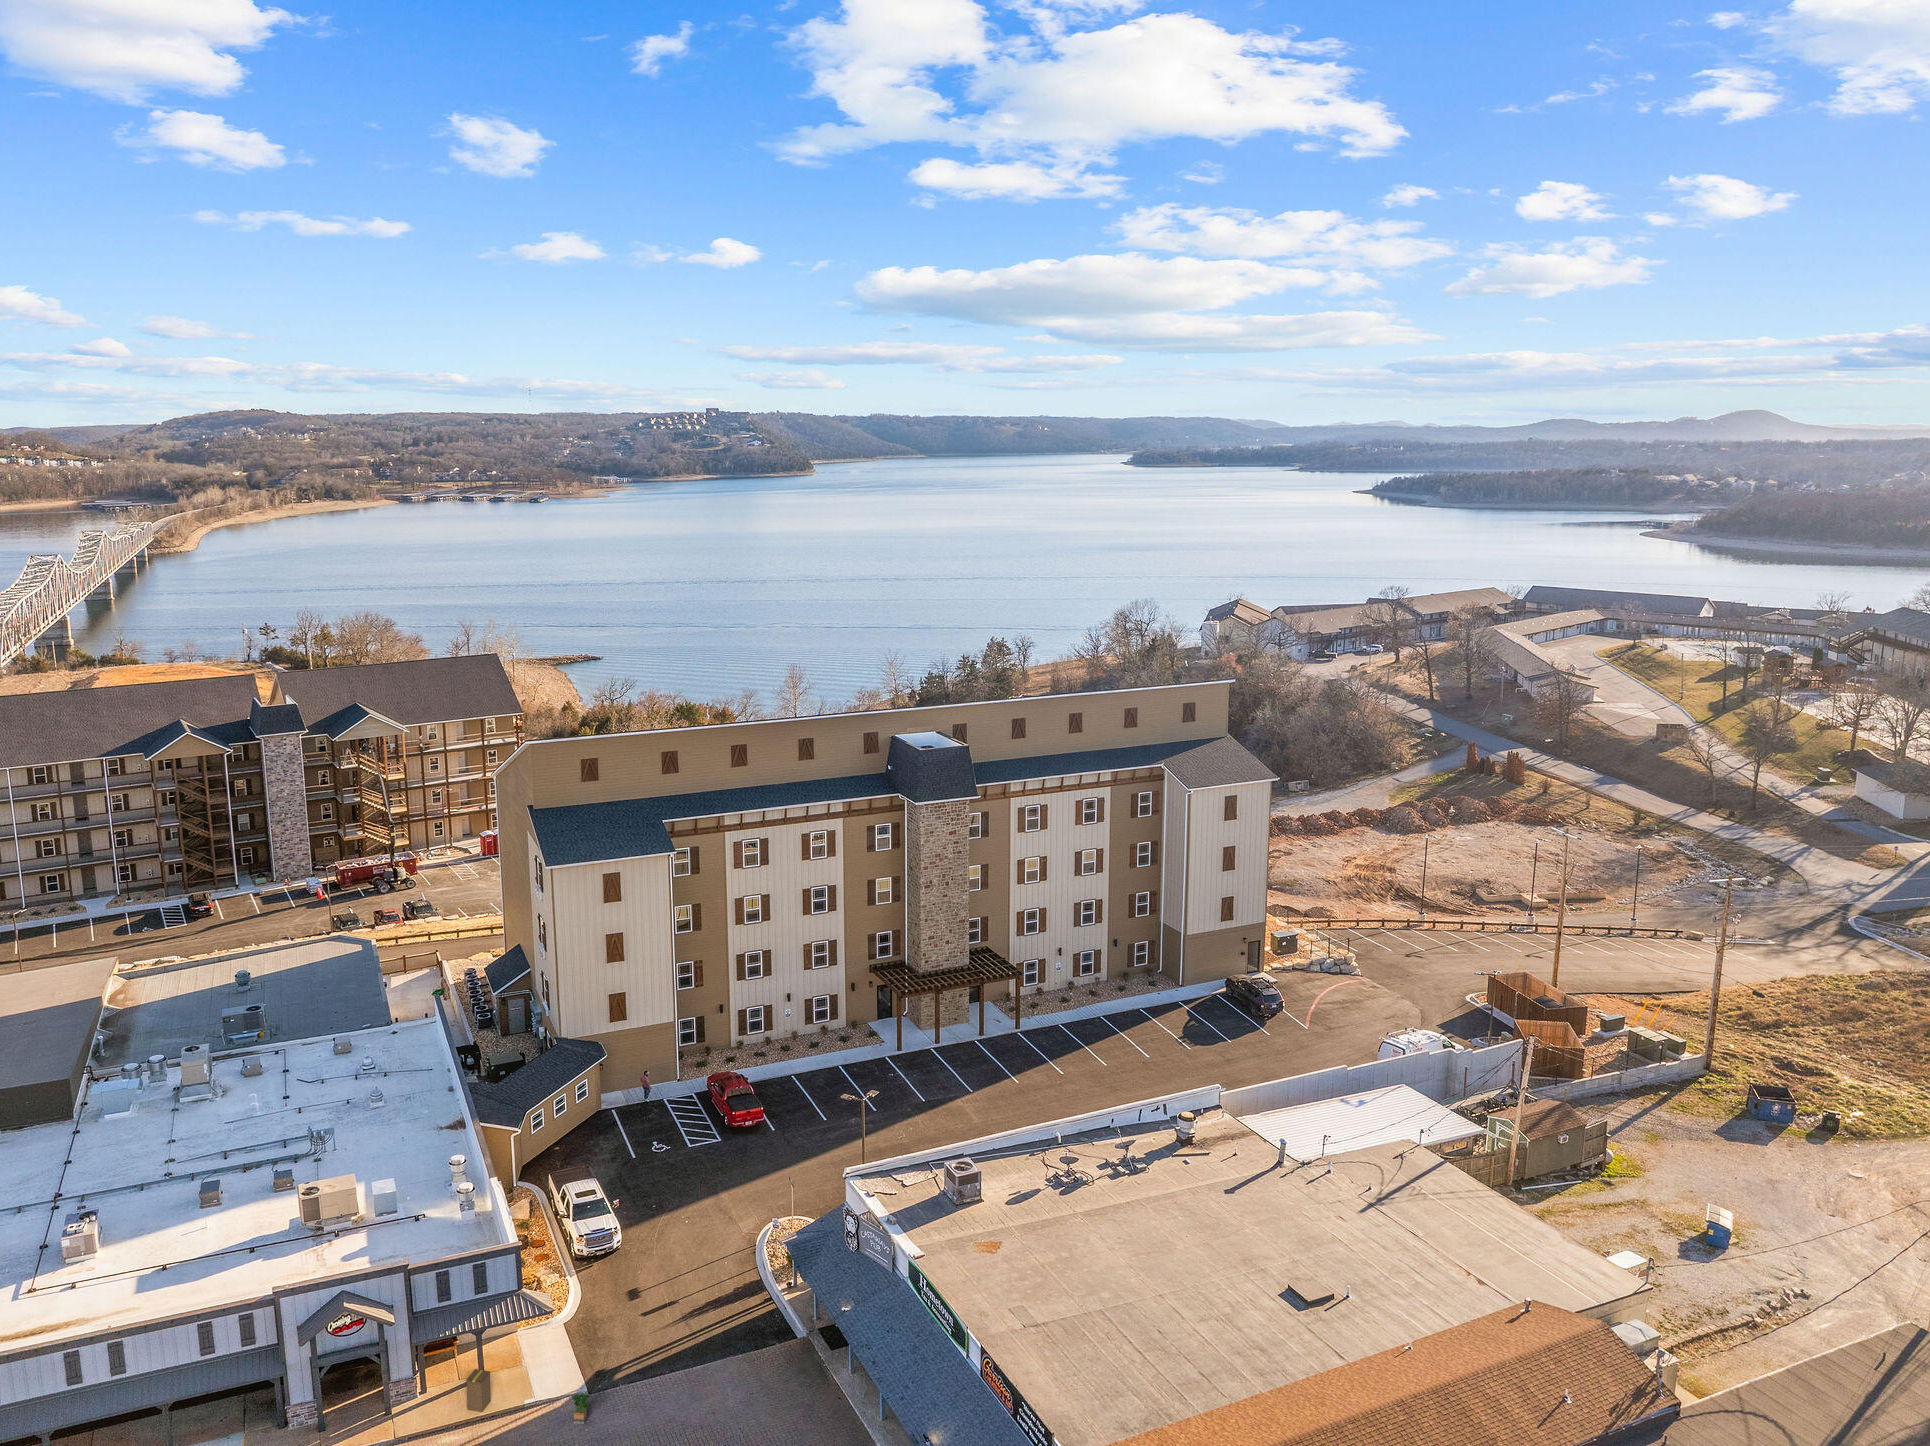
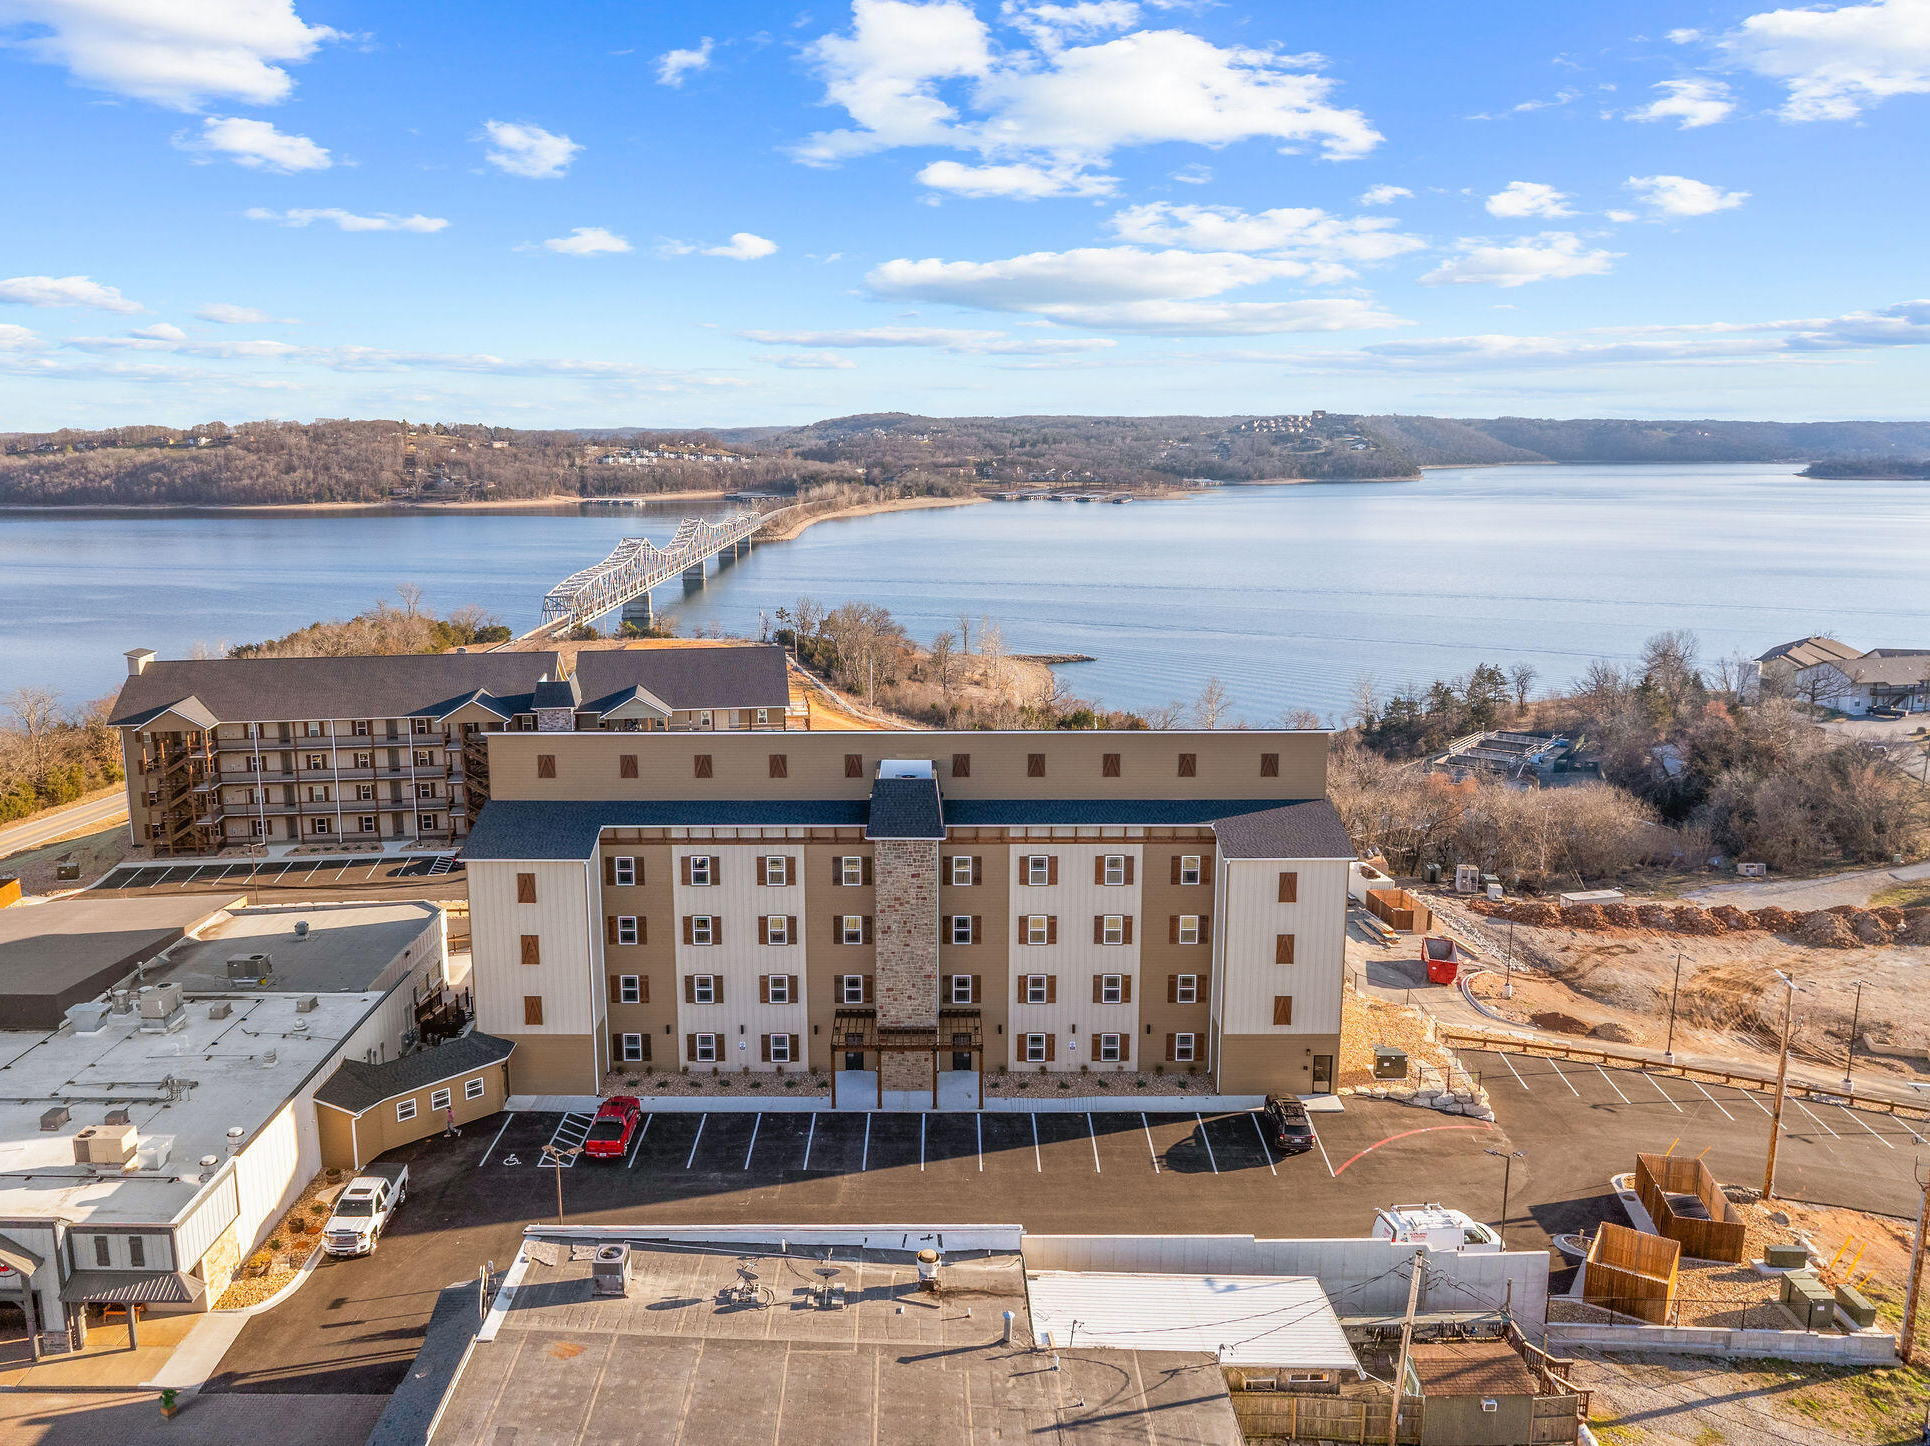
cardboard box: present [466,1369,491,1412] -> none [100,1338,126,1382]

